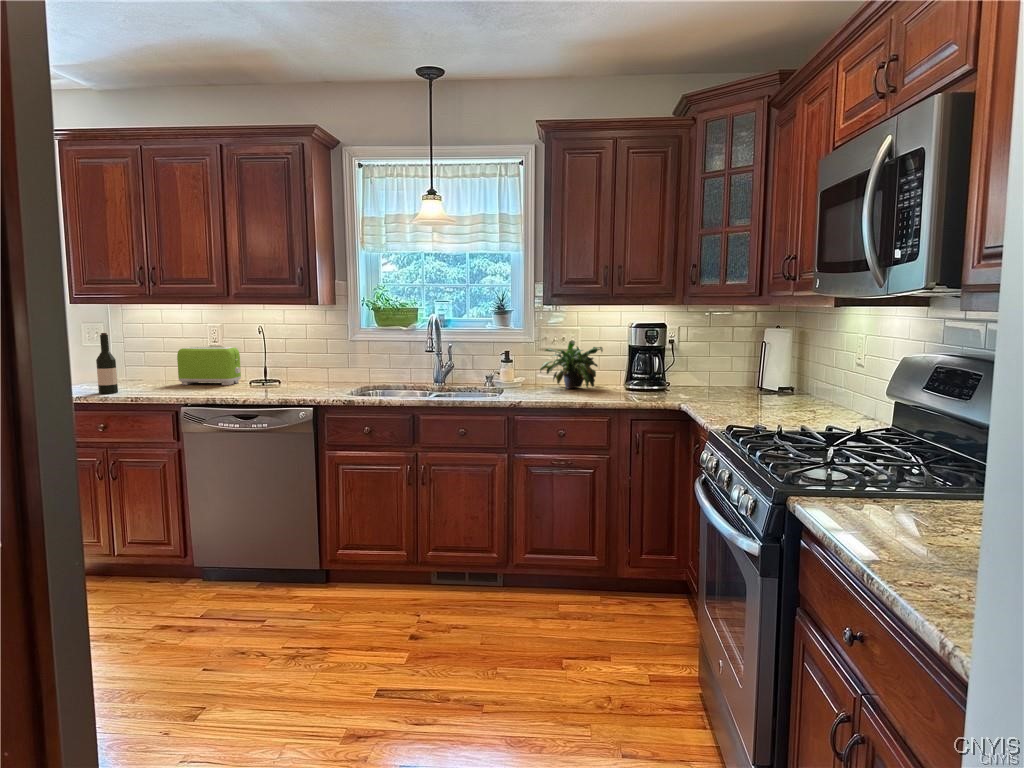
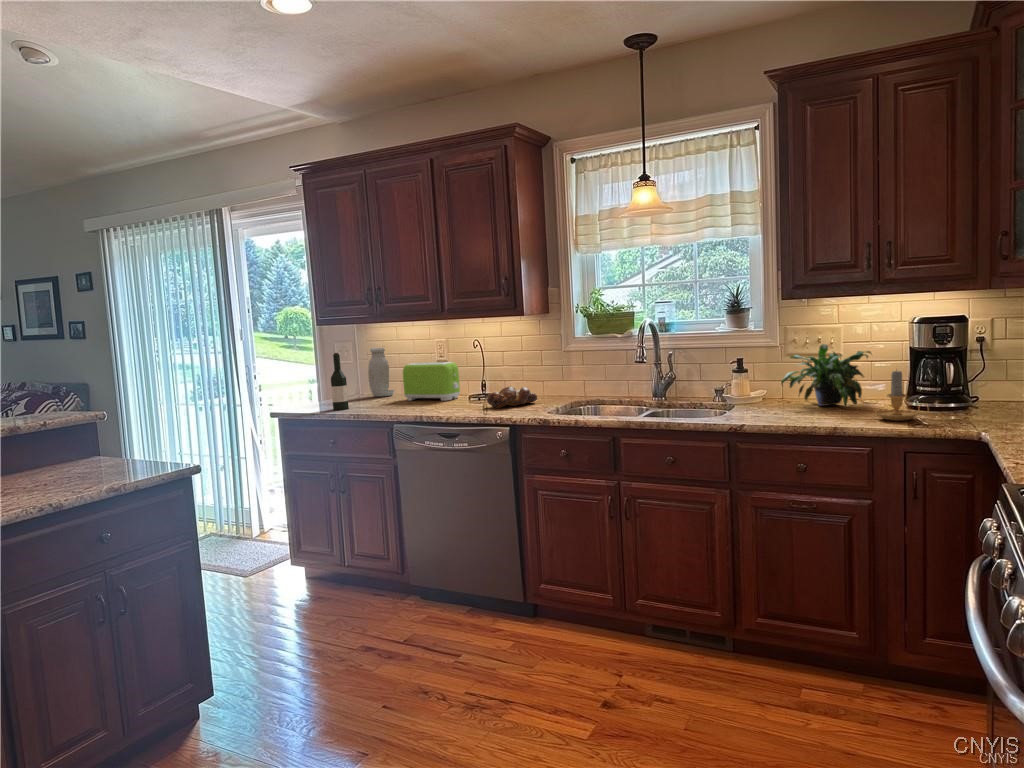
jar: none [130,329,162,381] -> present [368,348,395,397]
candle: none [610,359,645,398] -> present [875,371,929,421]
bread loaf: none [280,371,328,391] -> present [487,387,537,408]

